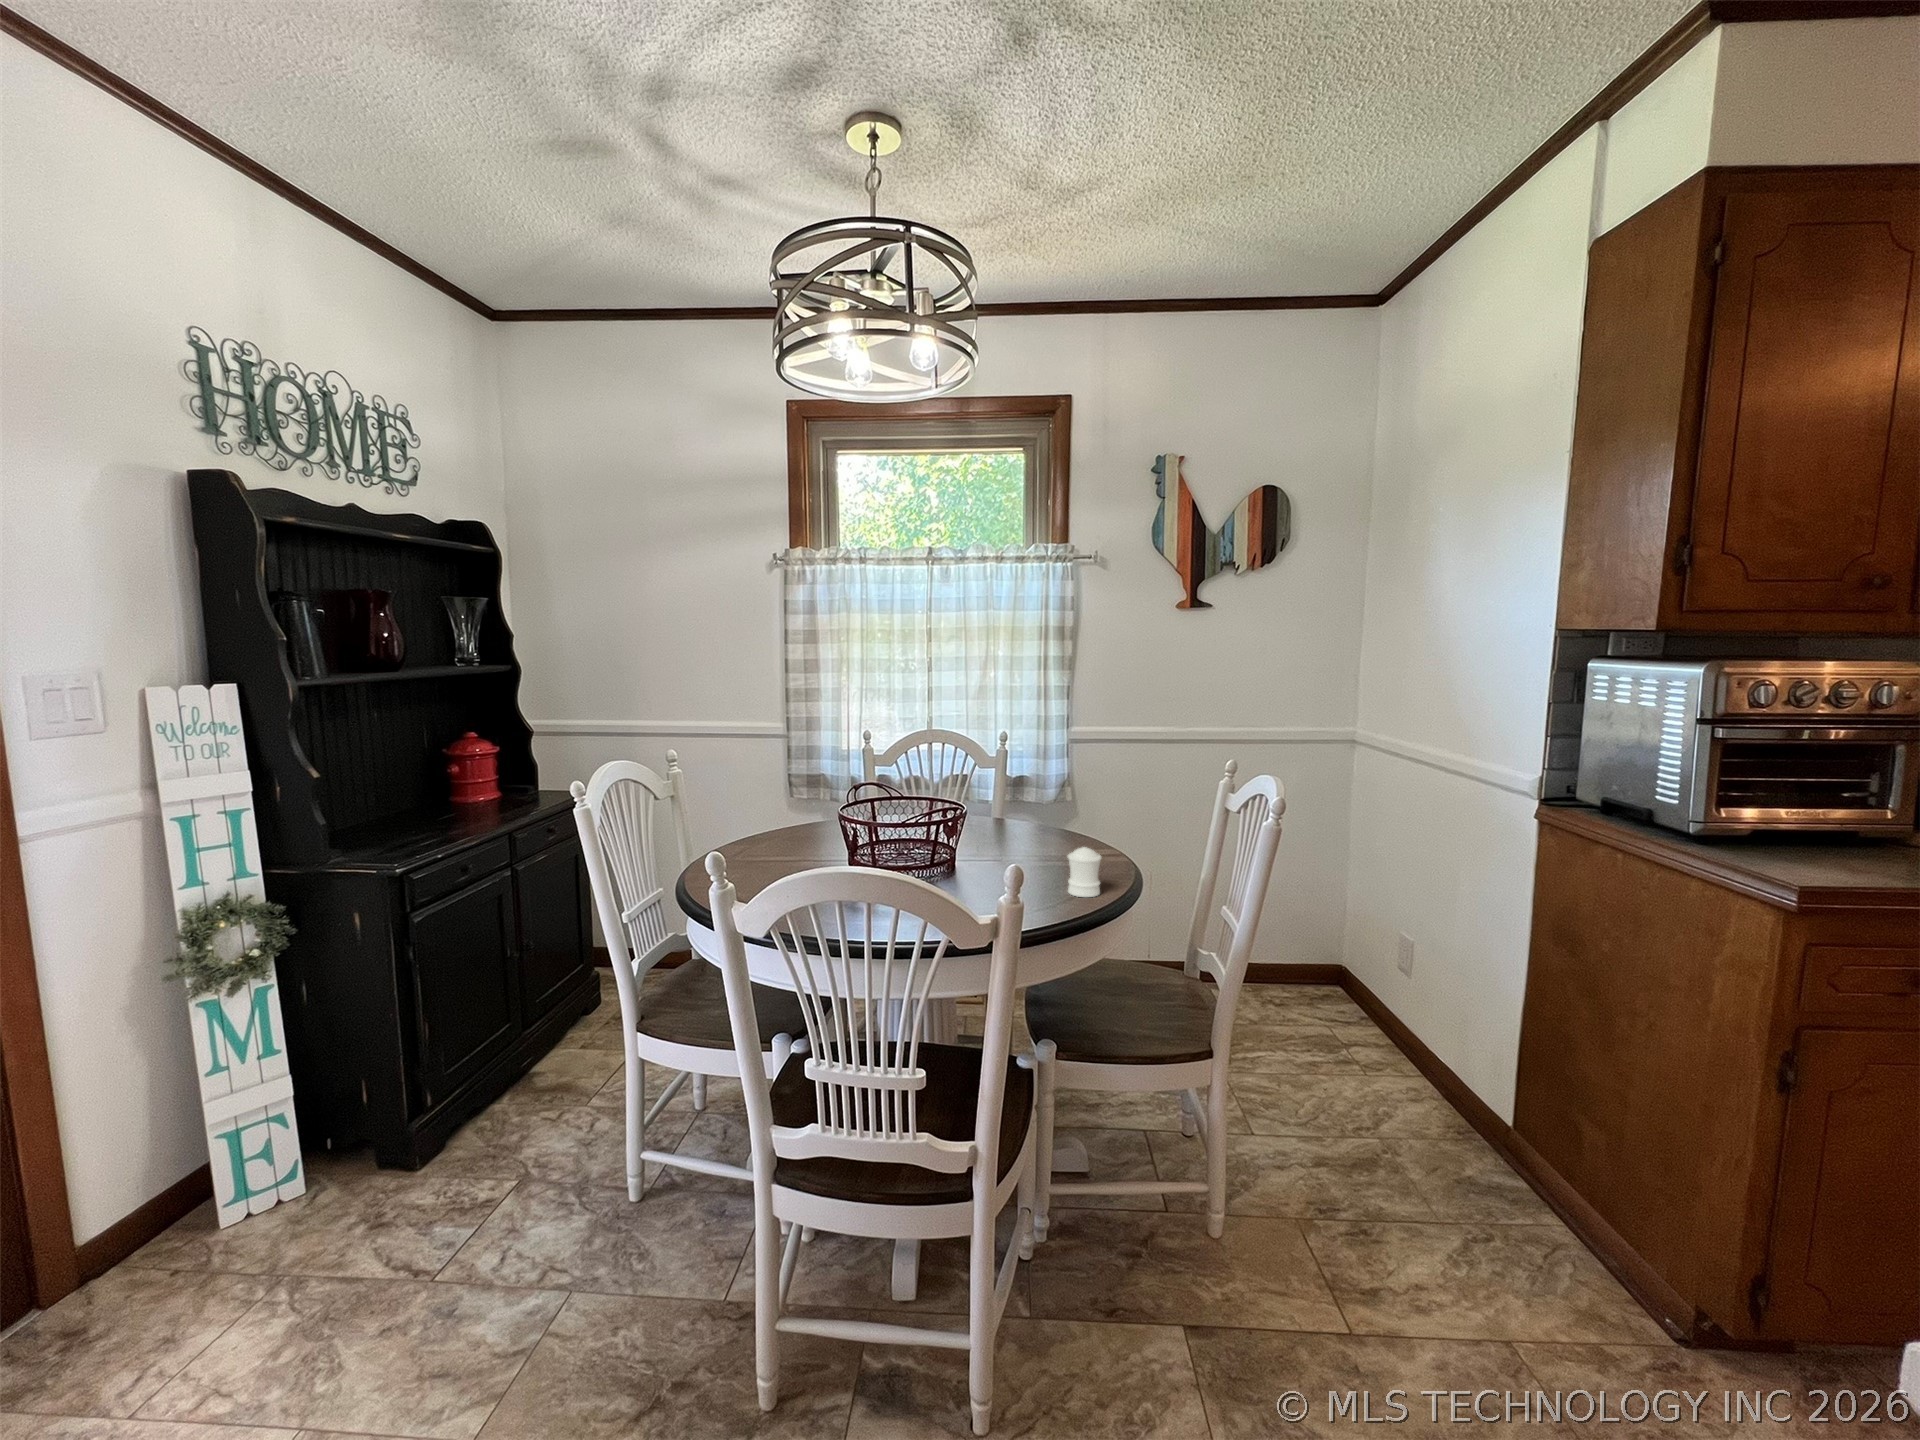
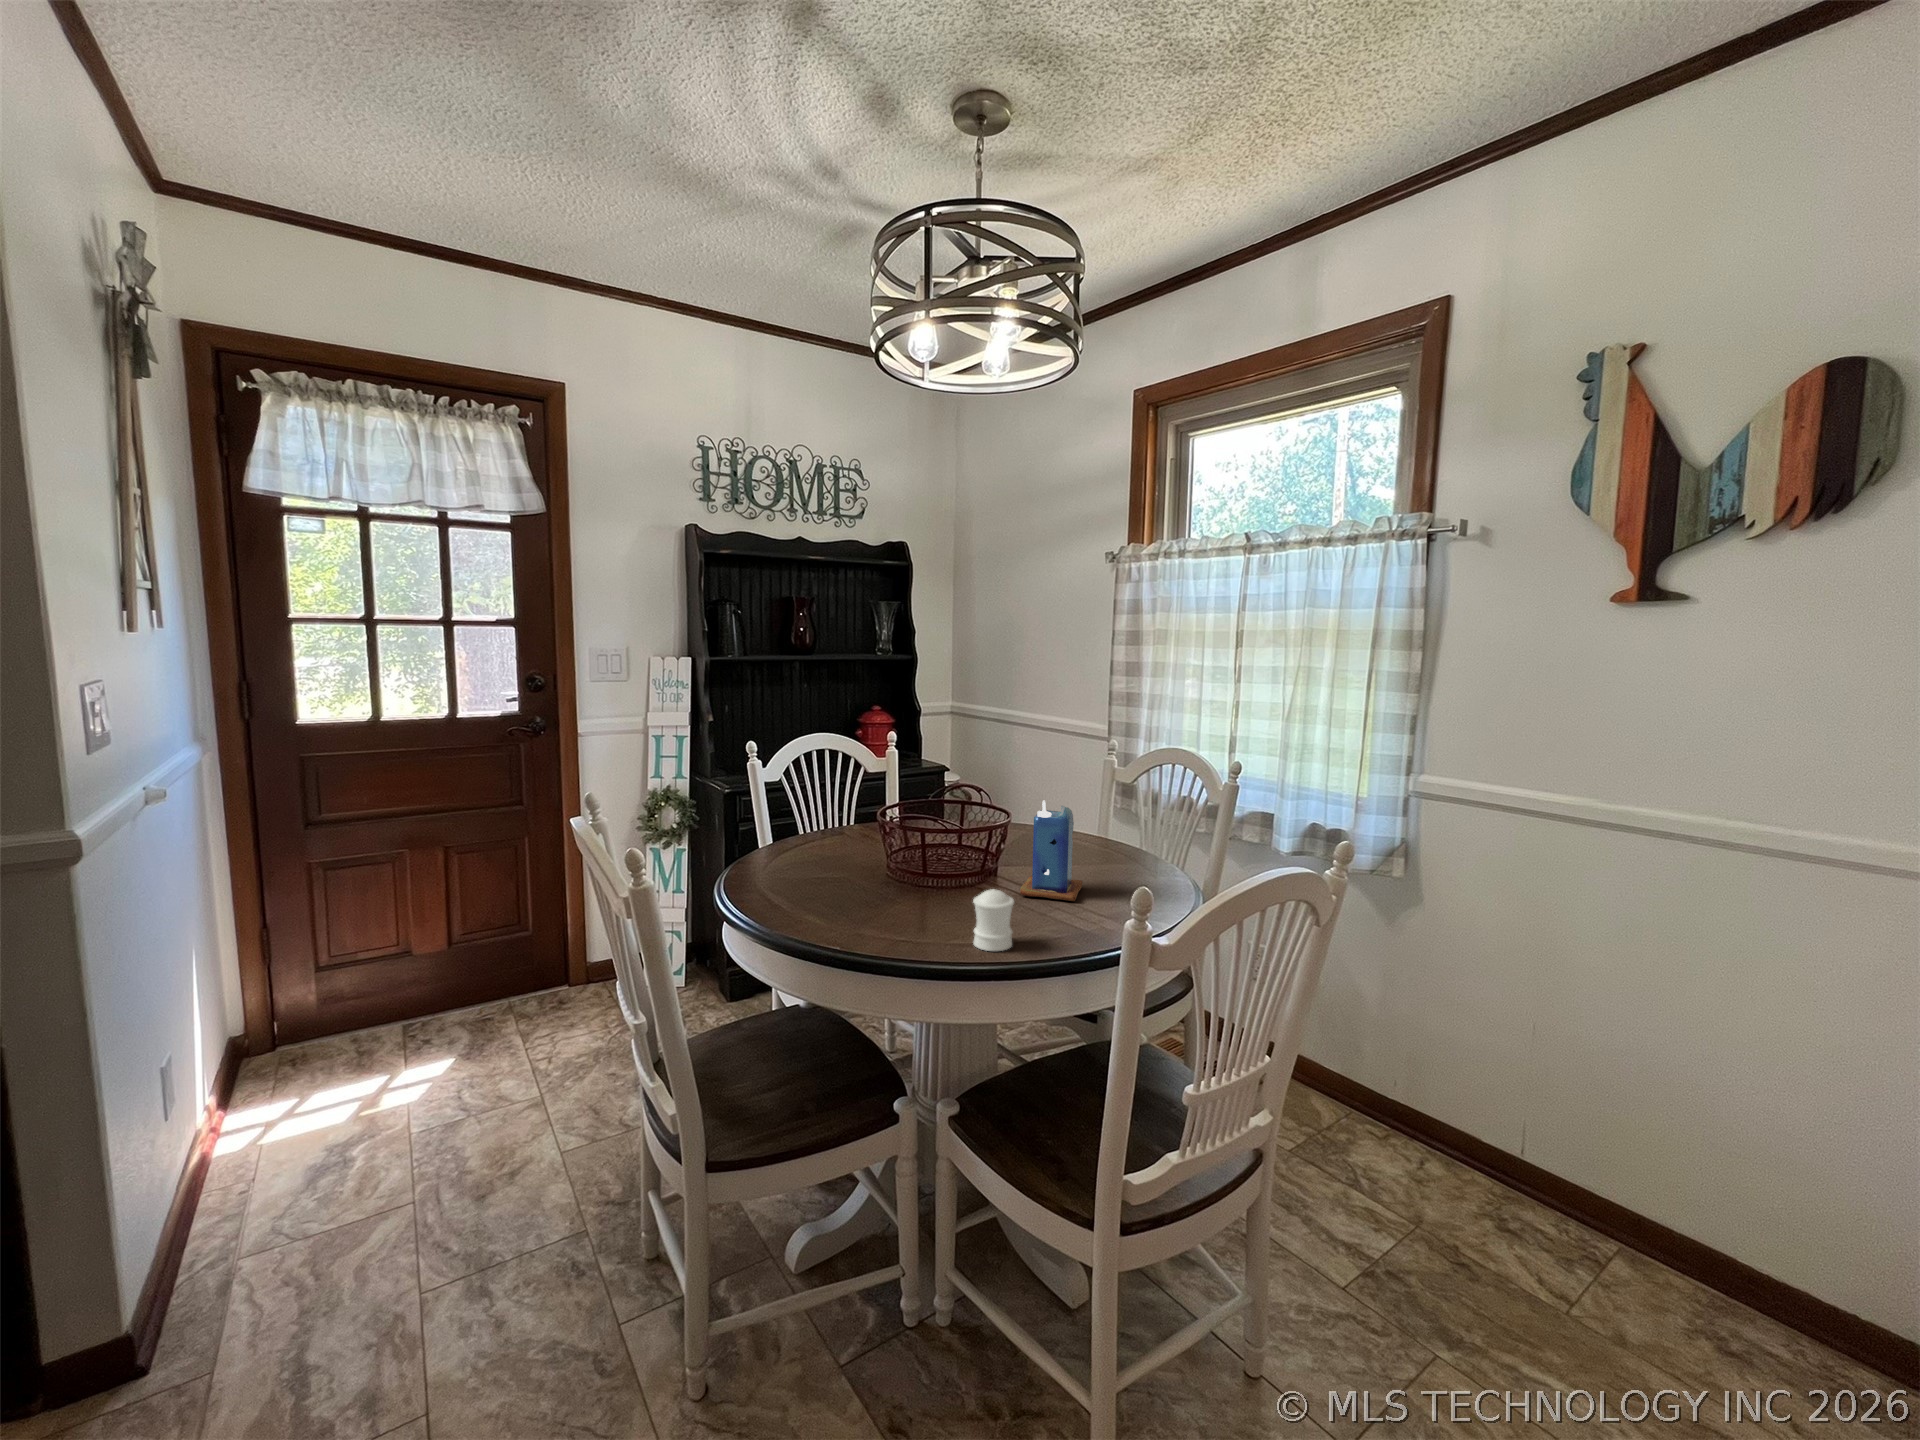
candle: none [982,778,1042,862] -> present [1020,800,1082,901]

